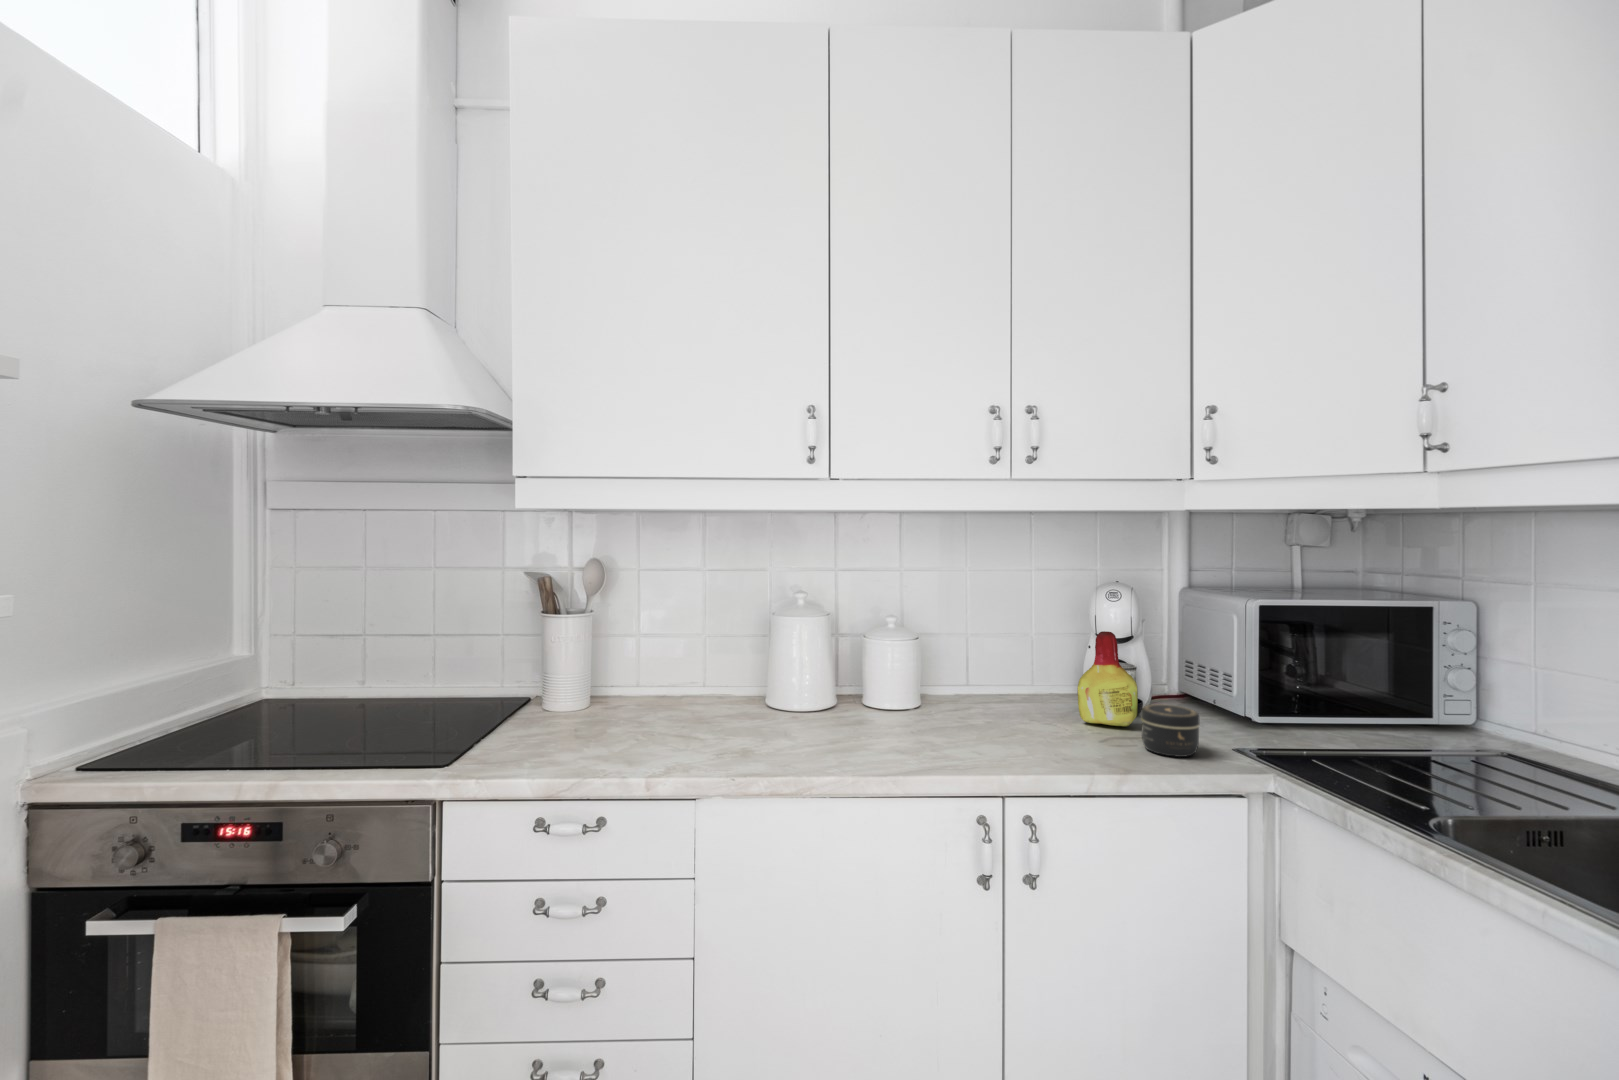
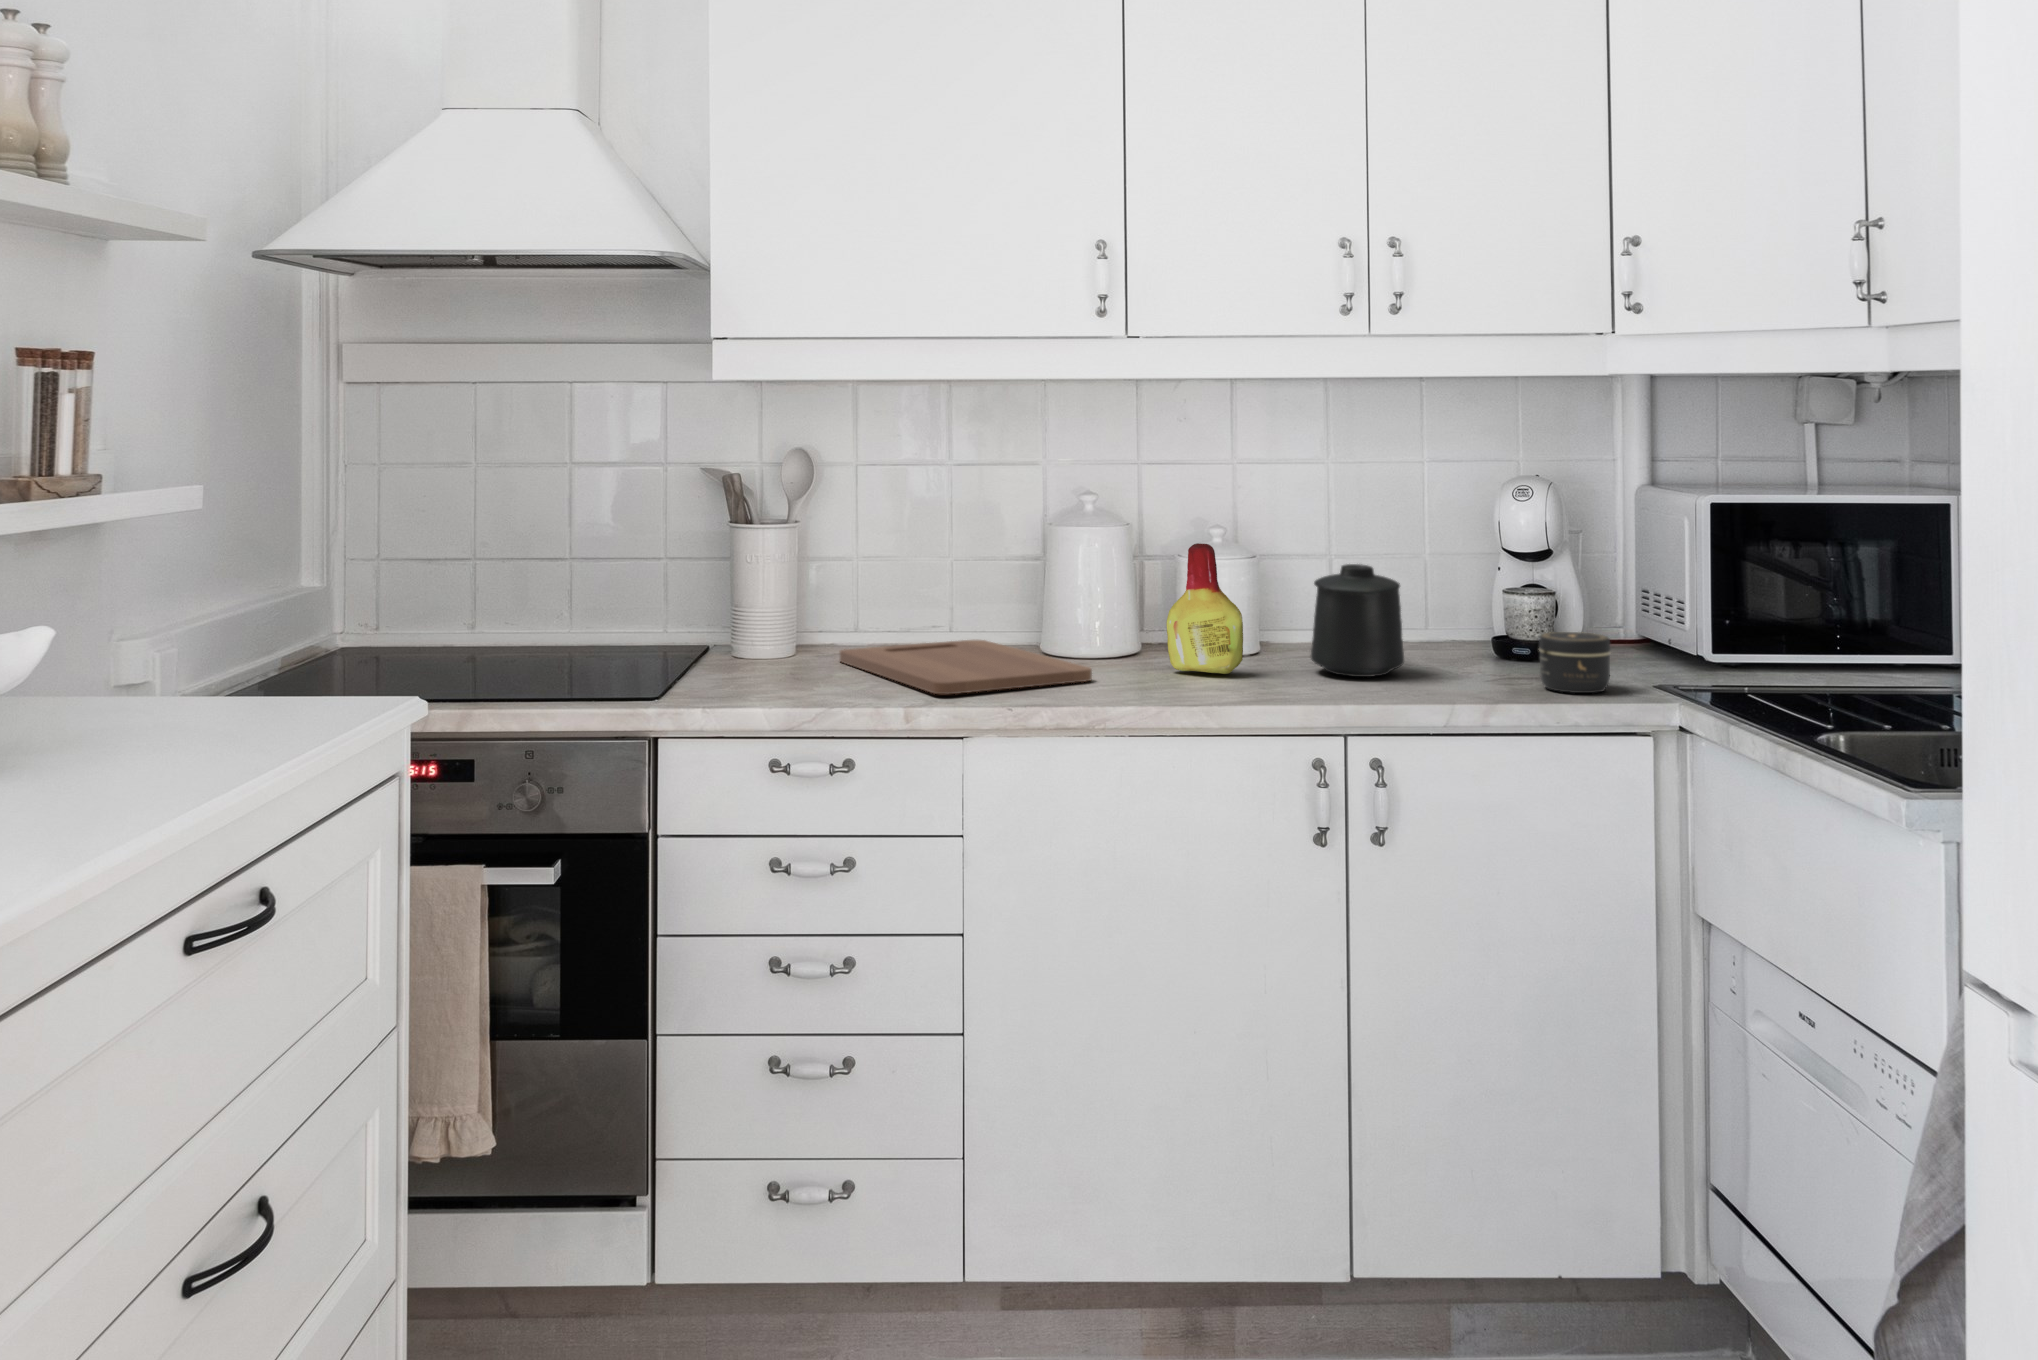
bottle: present [1077,631,1138,726] -> present [1167,543,1243,674]
mug: none [962,649,1033,736] -> present [1311,564,1404,677]
cutting board: none [616,695,800,760] -> present [840,640,1092,694]

